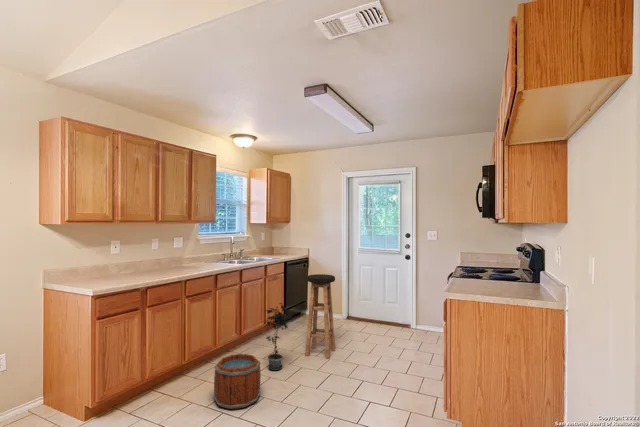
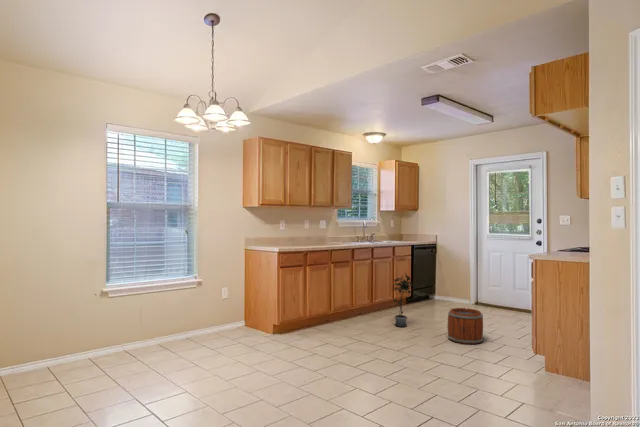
bar stool: present [305,274,335,358] -> none [428,254,456,325]
bucket: present [214,354,261,409] -> present [448,308,483,344]

